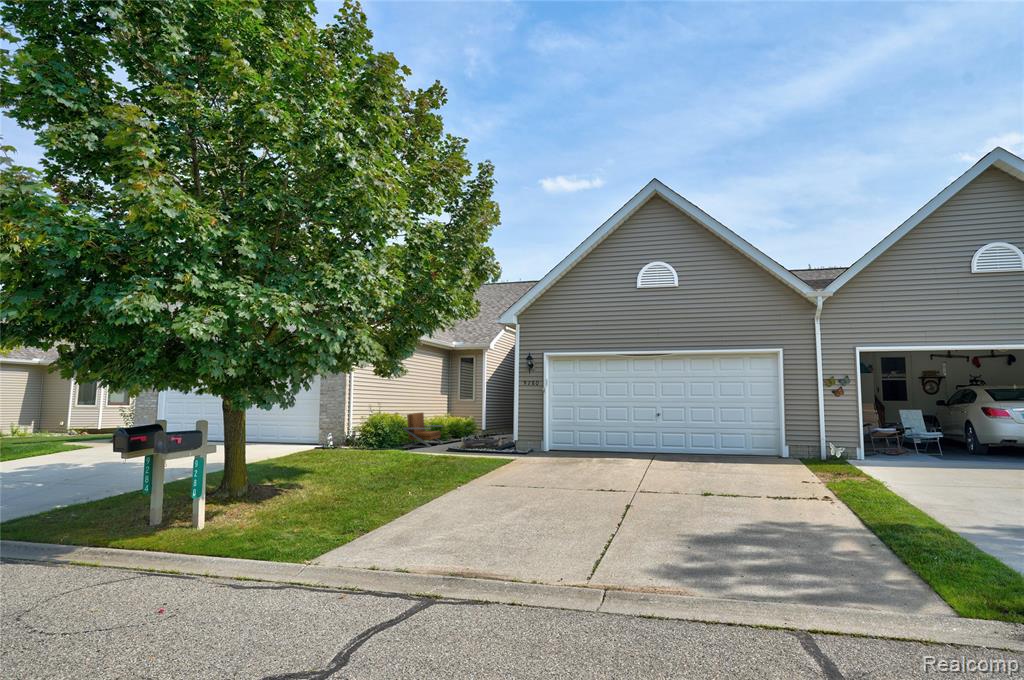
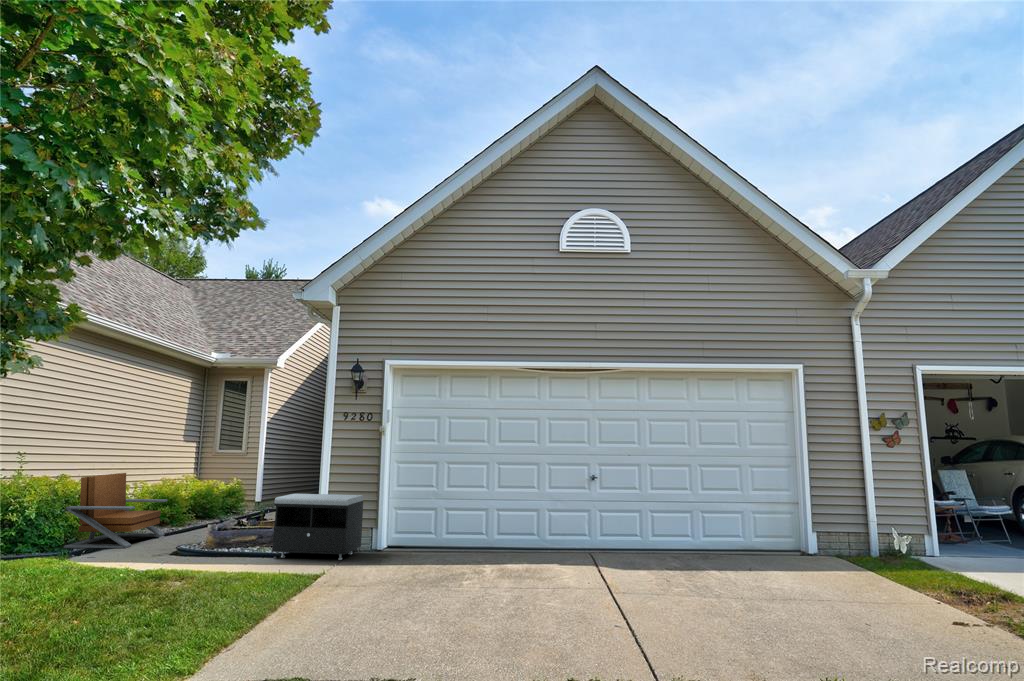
storage bench: none [494,422,536,453] -> present [272,494,363,560]

